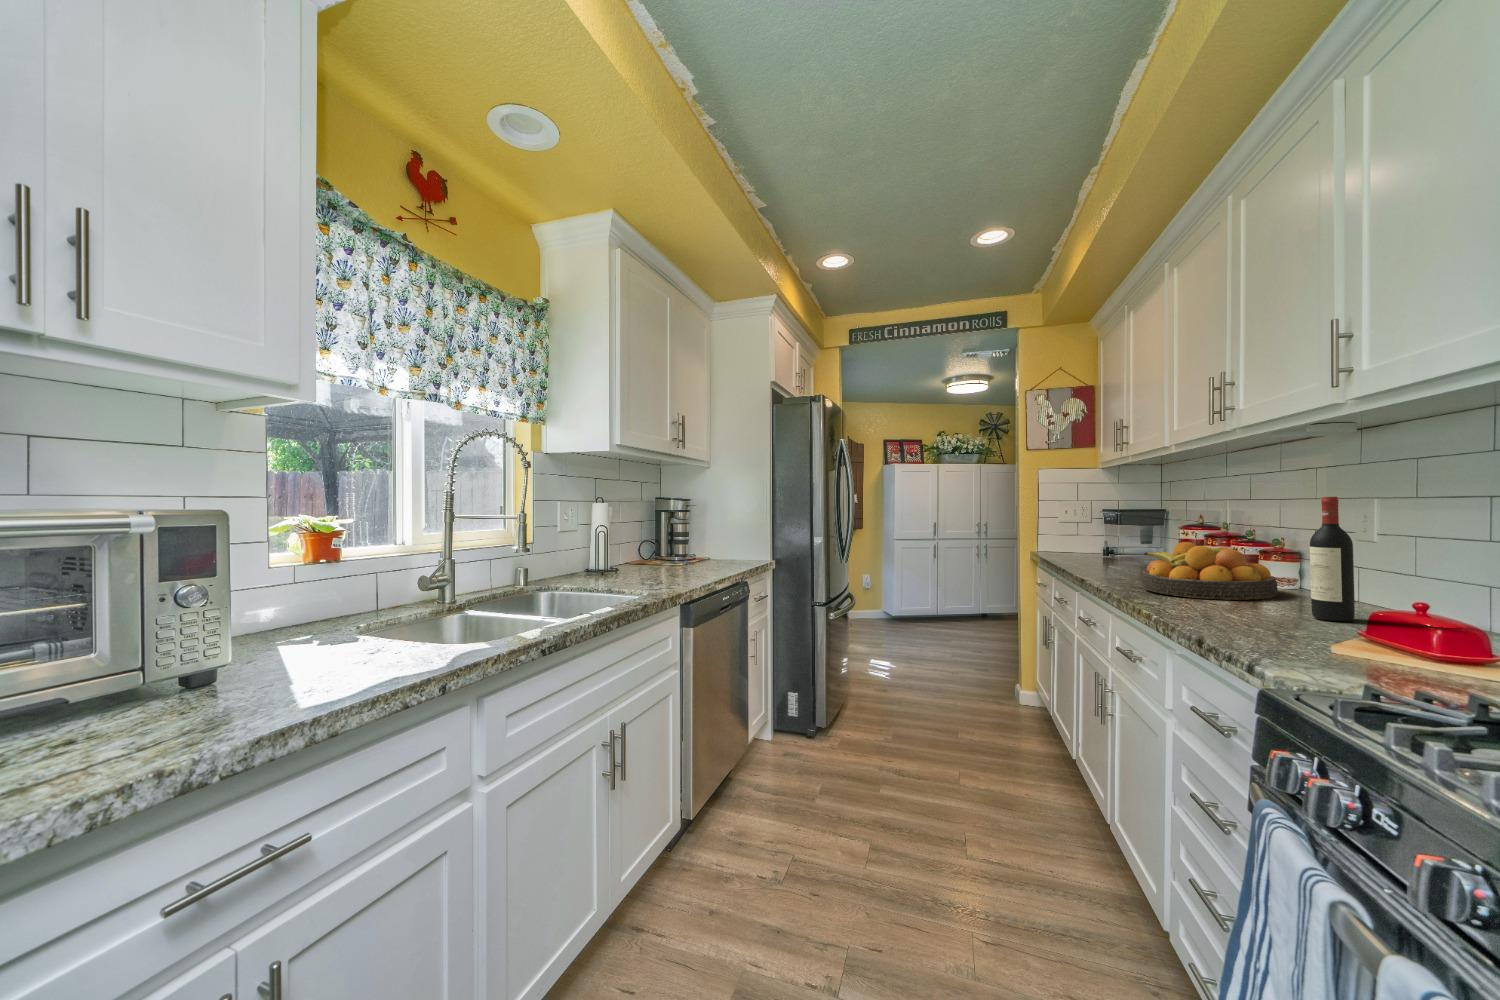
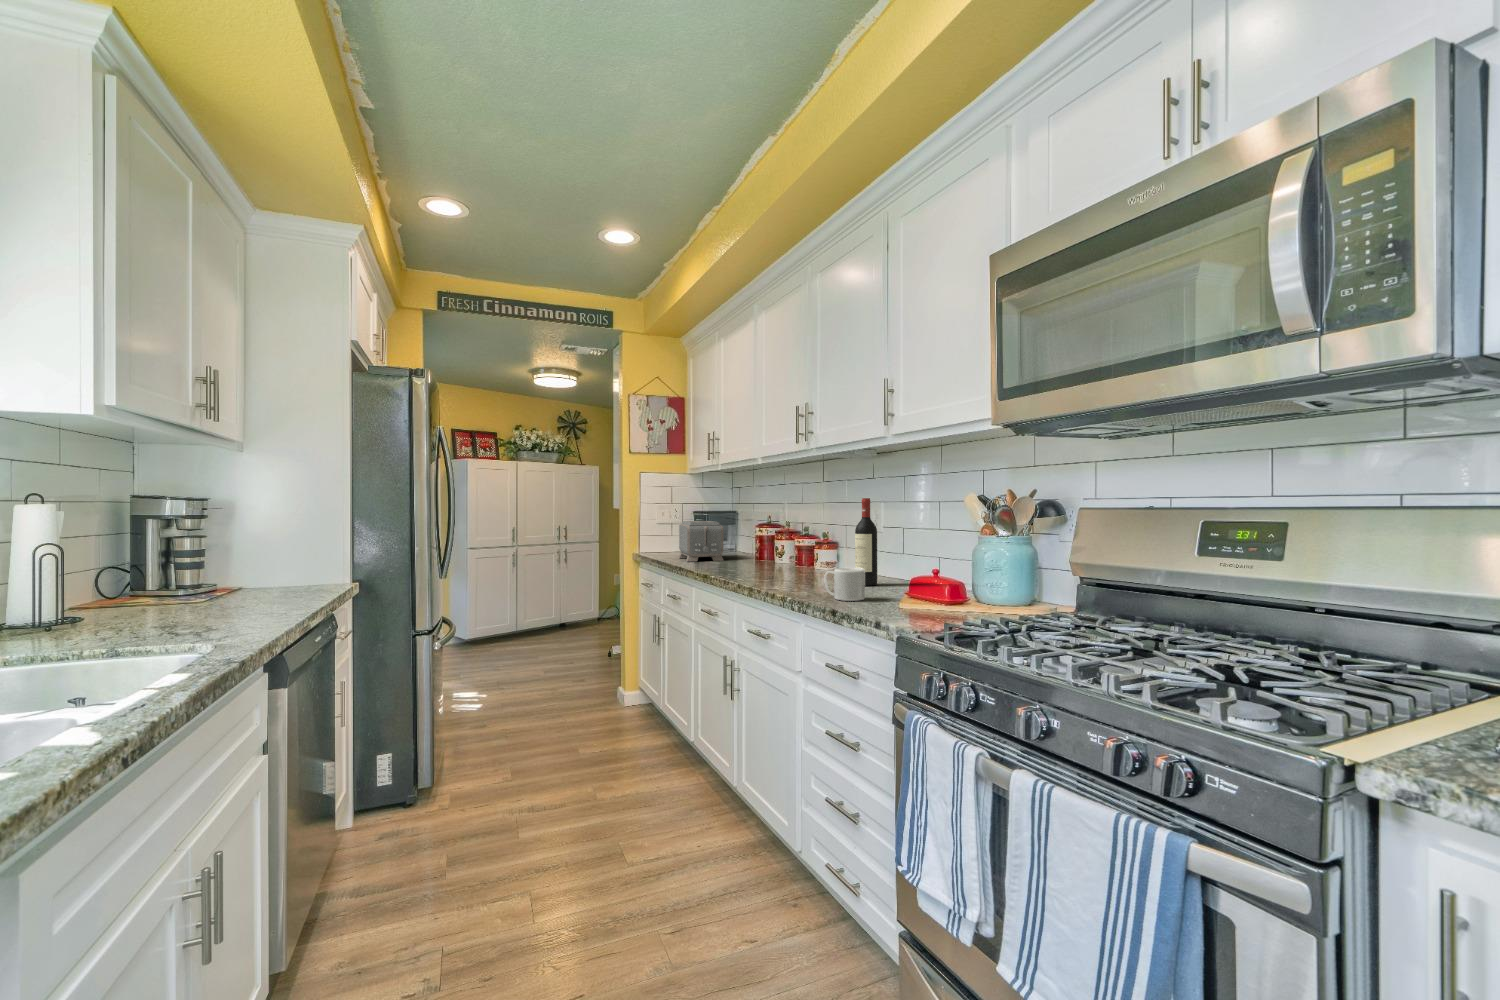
toaster: none [1083,520,1136,565] -> present [679,521,723,562]
fruit bowl: present [1142,542,1278,600] -> none [743,536,829,579]
mug: none [1237,597,1312,646] -> present [824,568,865,601]

